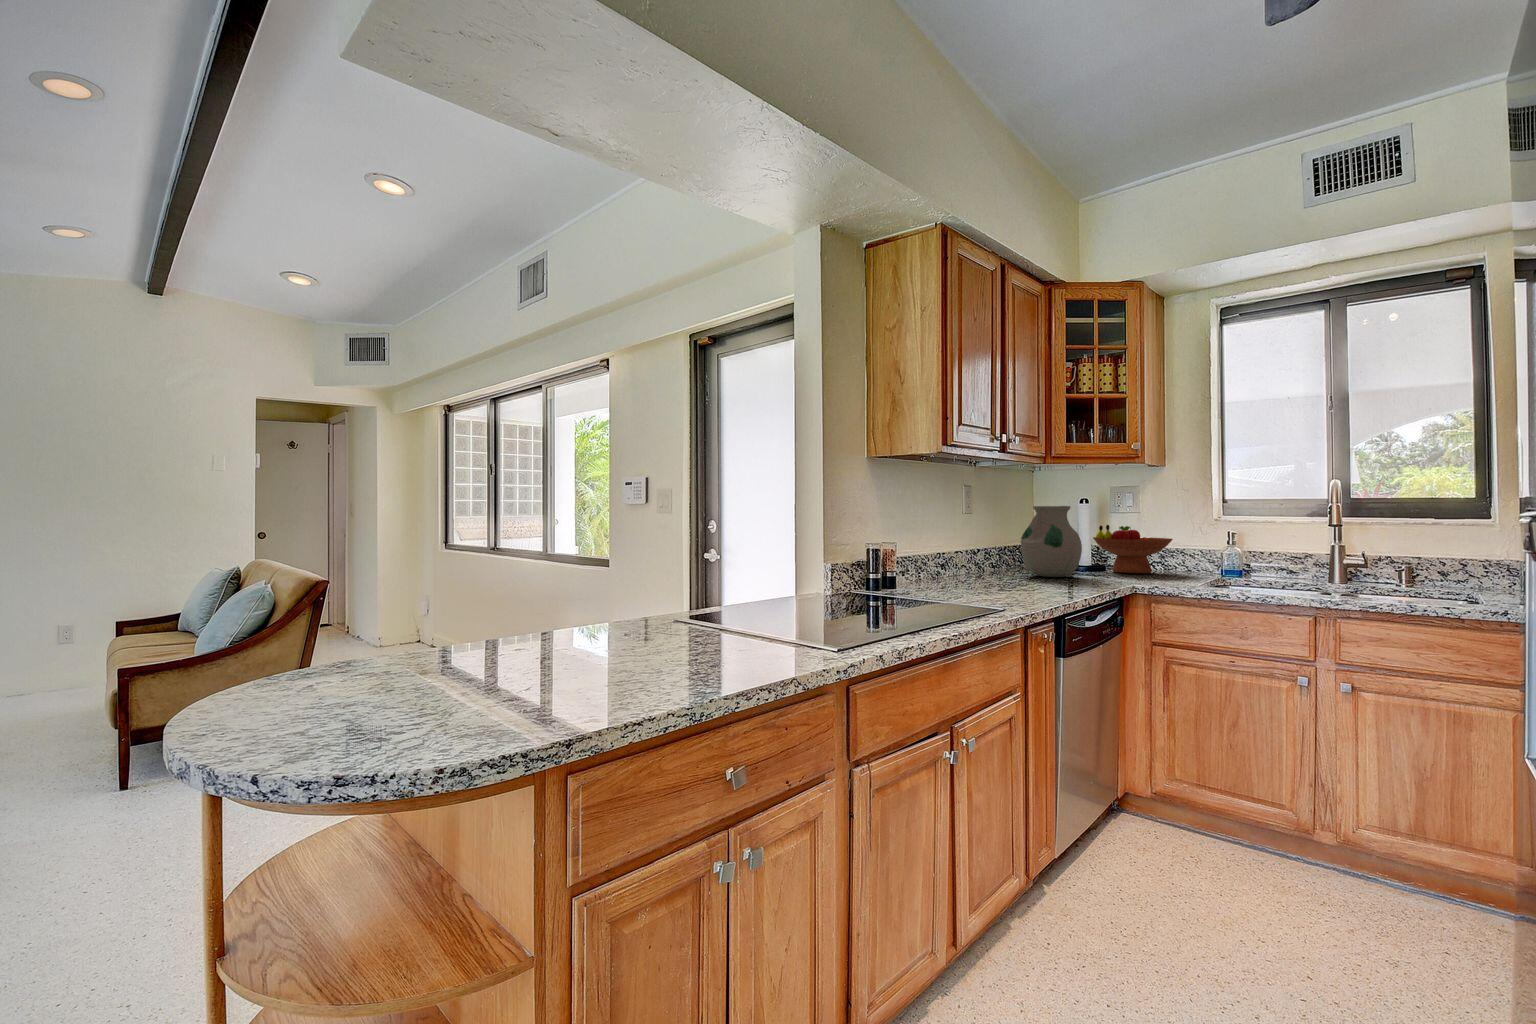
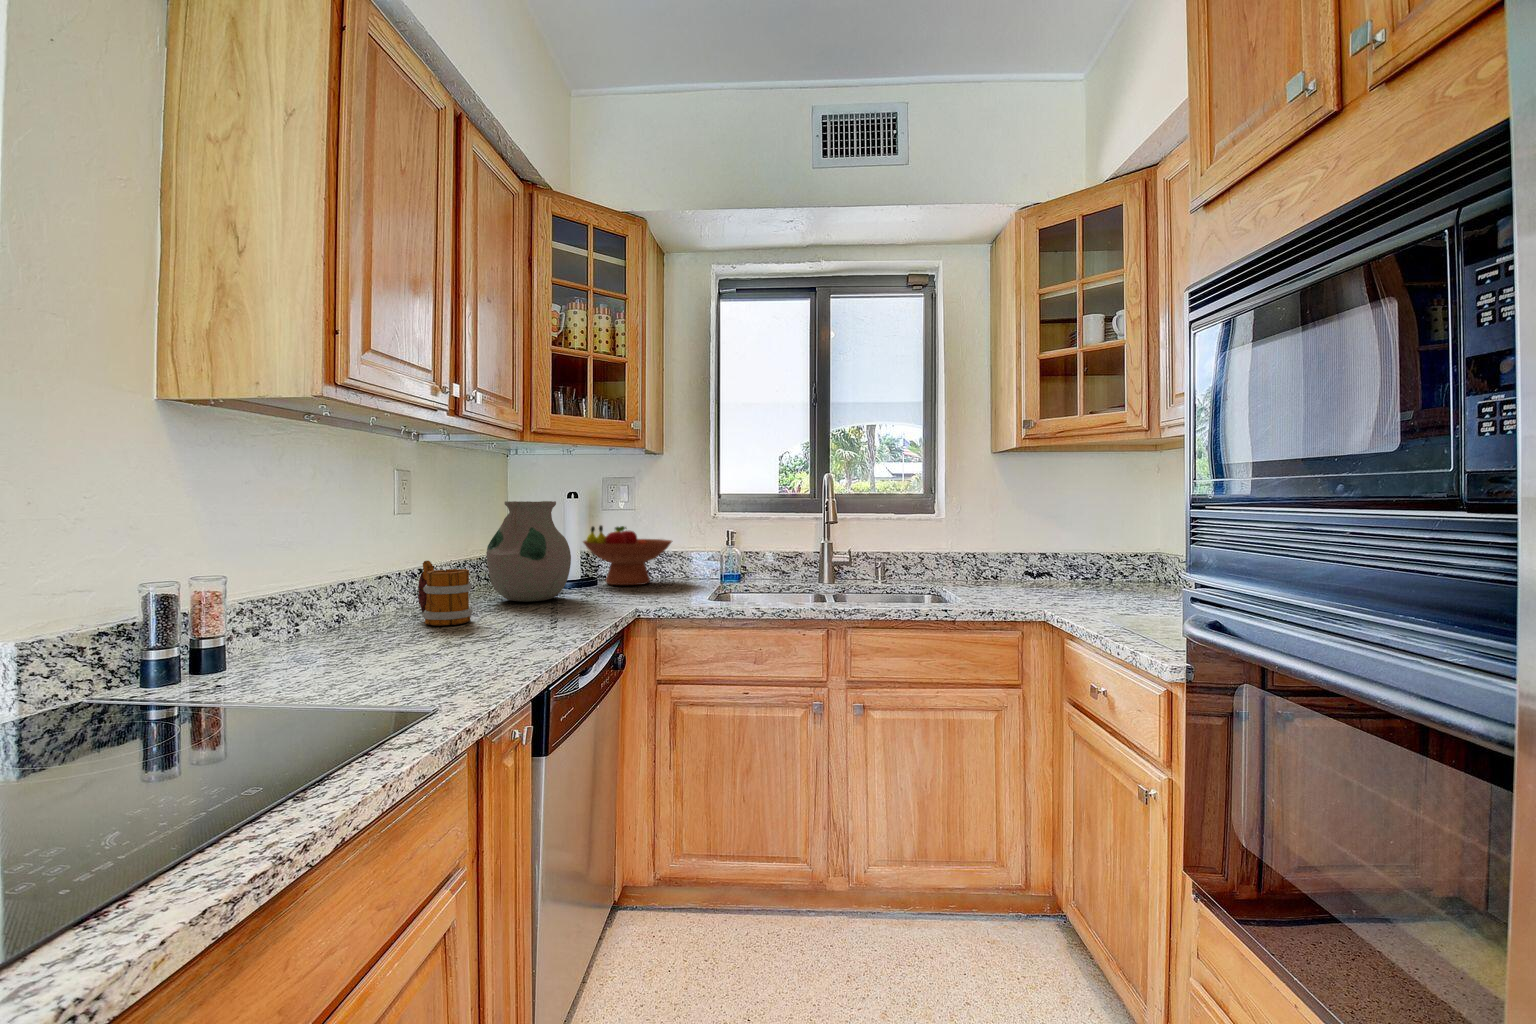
mug: none [979,543,1013,584] -> present [418,561,473,626]

